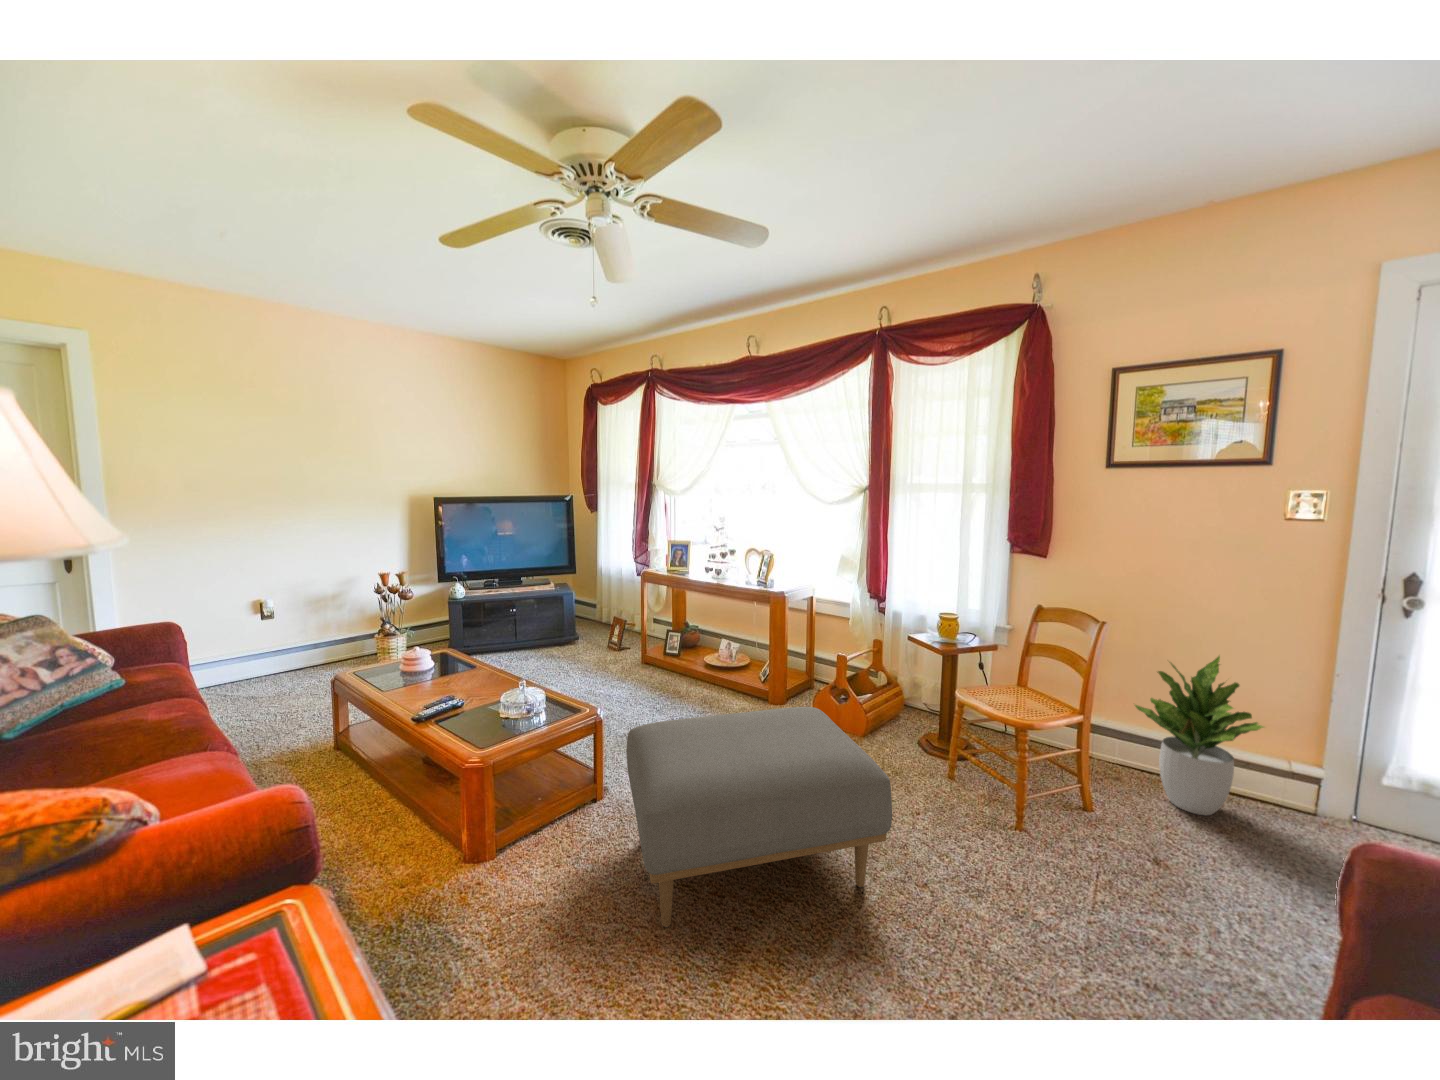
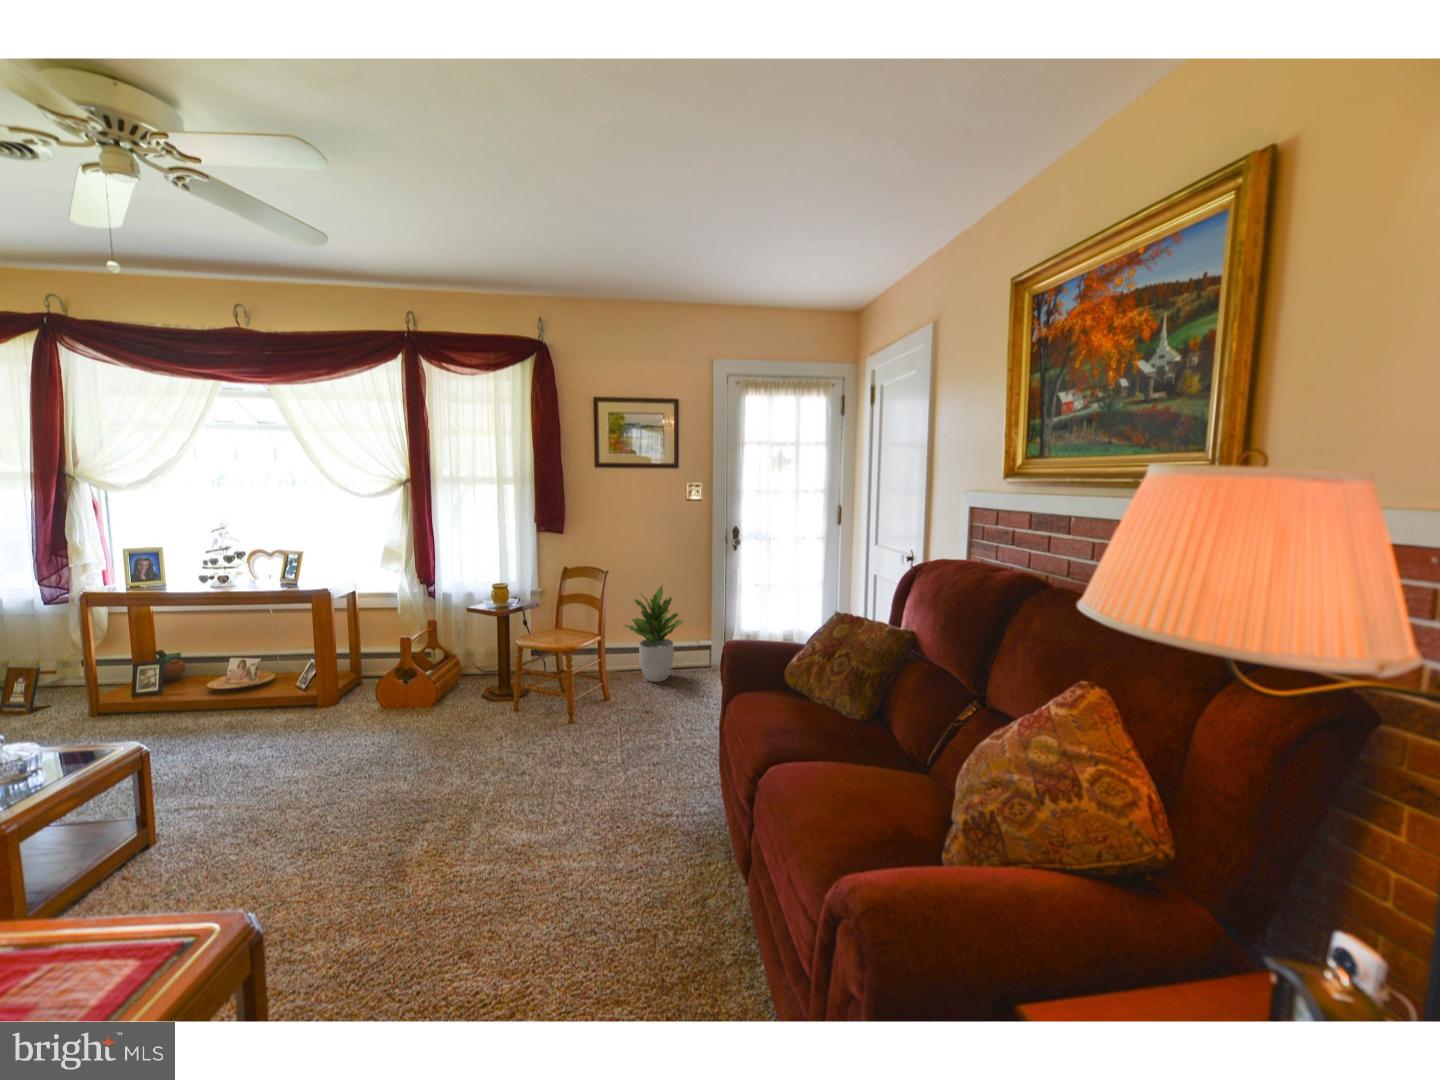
ottoman: present [626,707,892,927] -> none [199,679,490,892]

